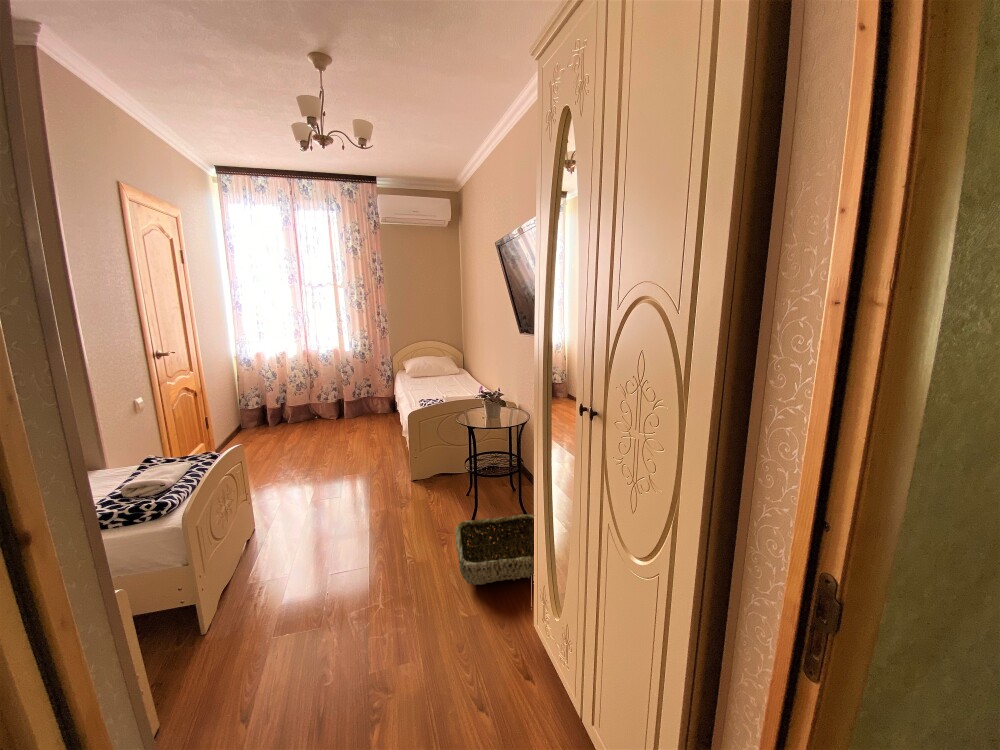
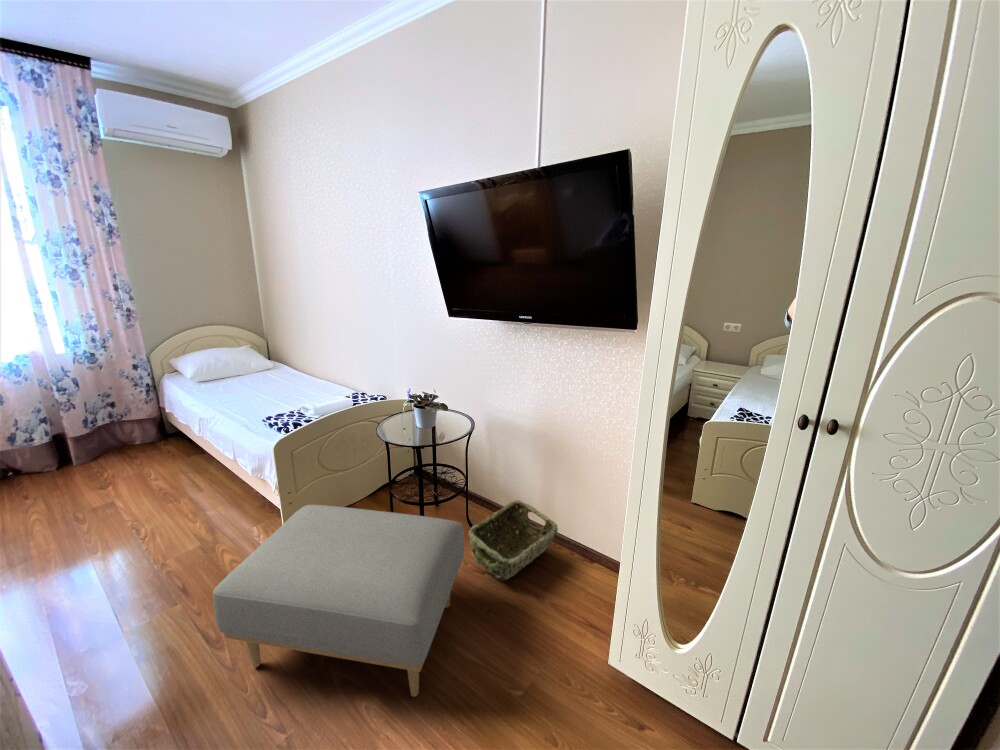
ottoman: none [262,460,432,633] -> present [213,505,464,697]

